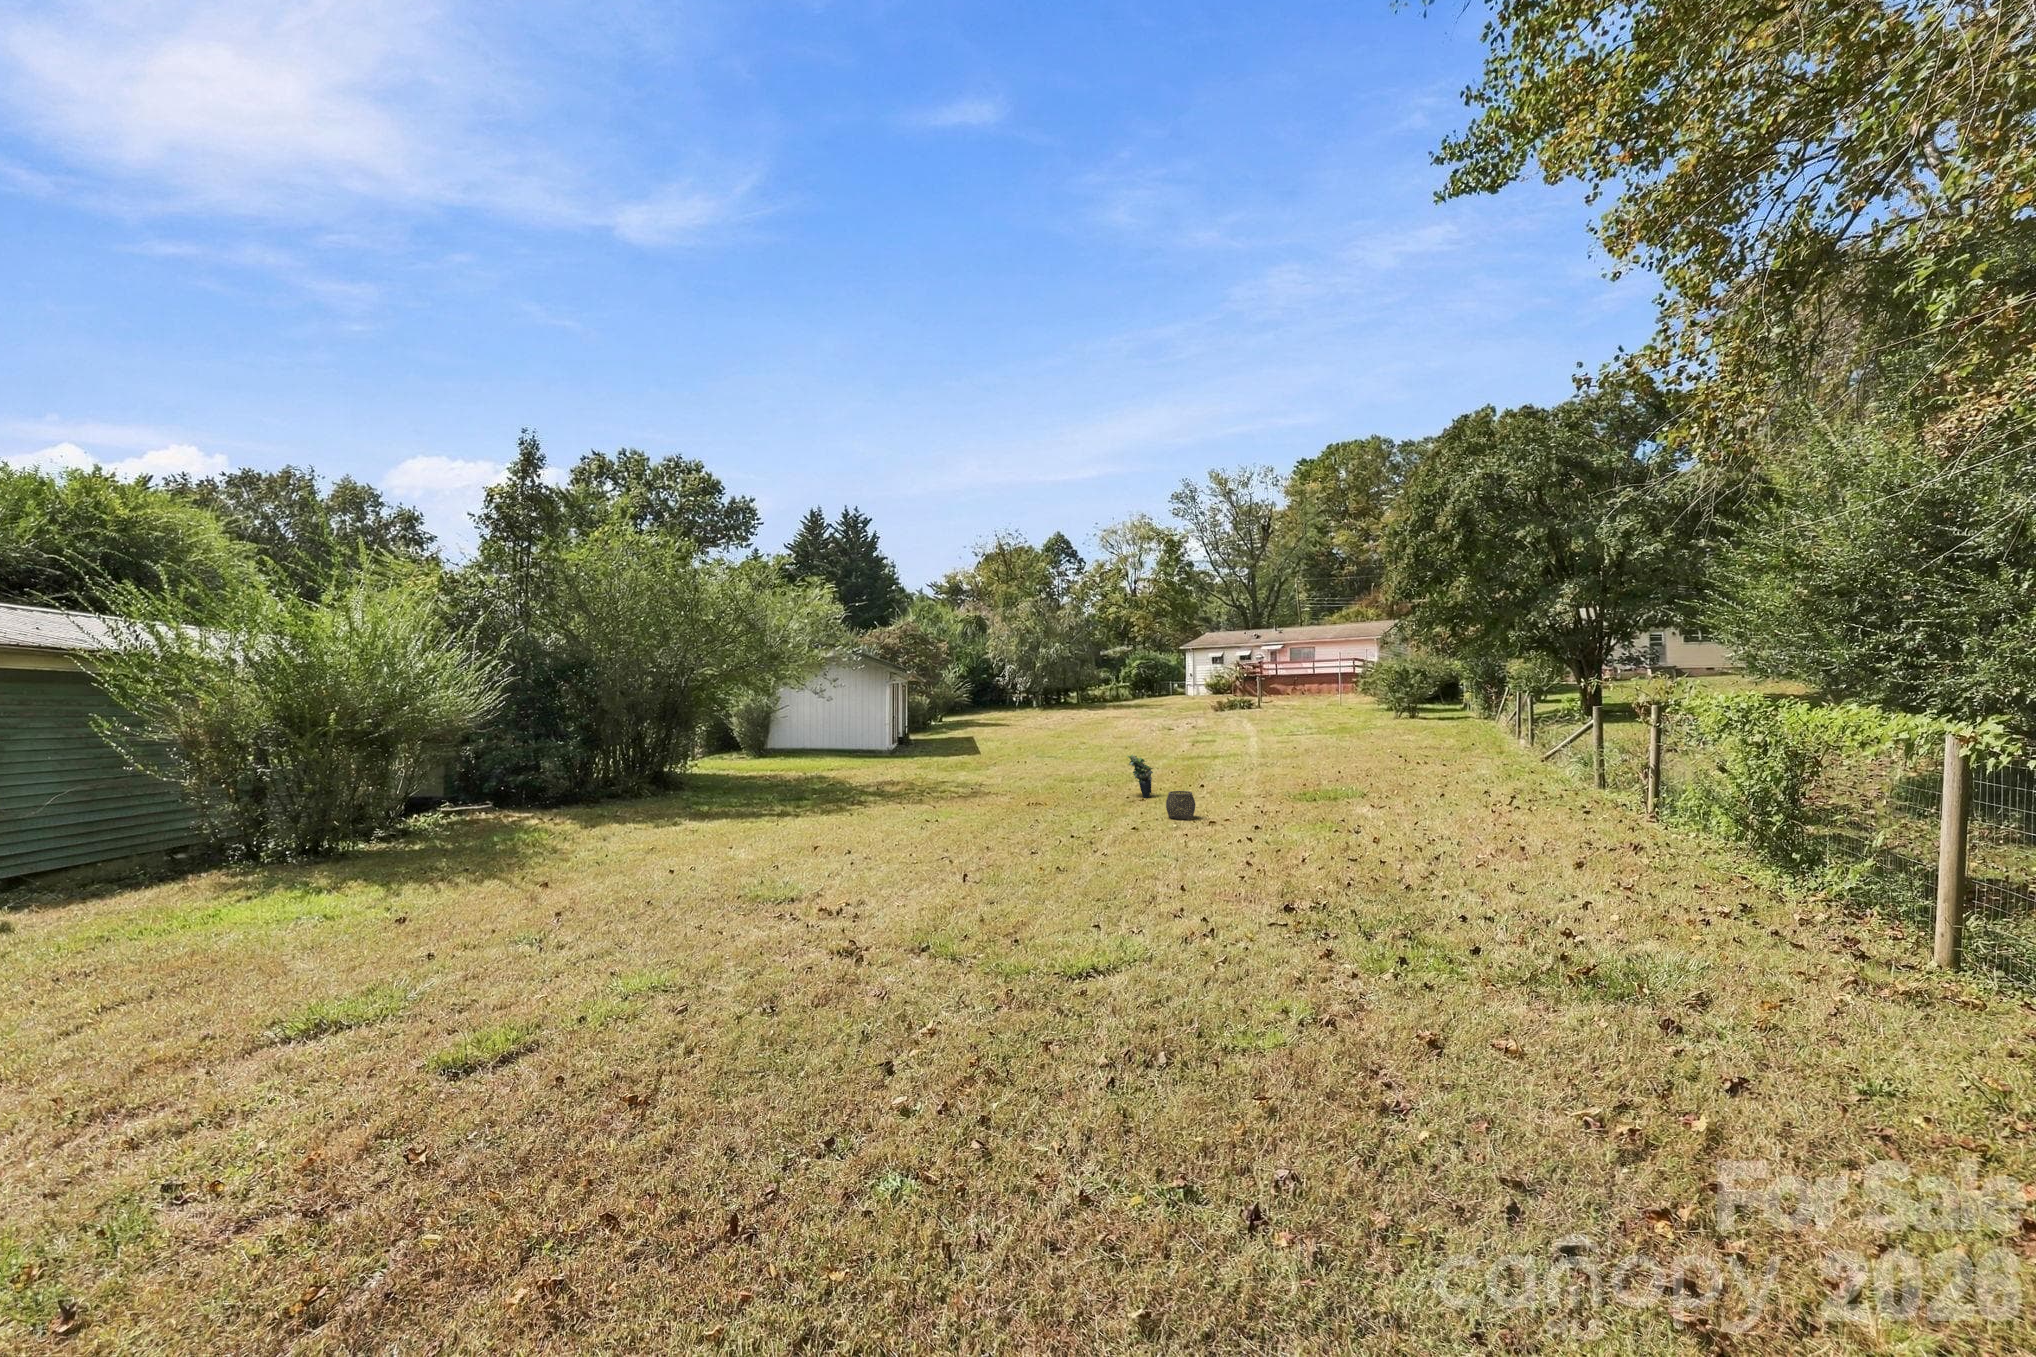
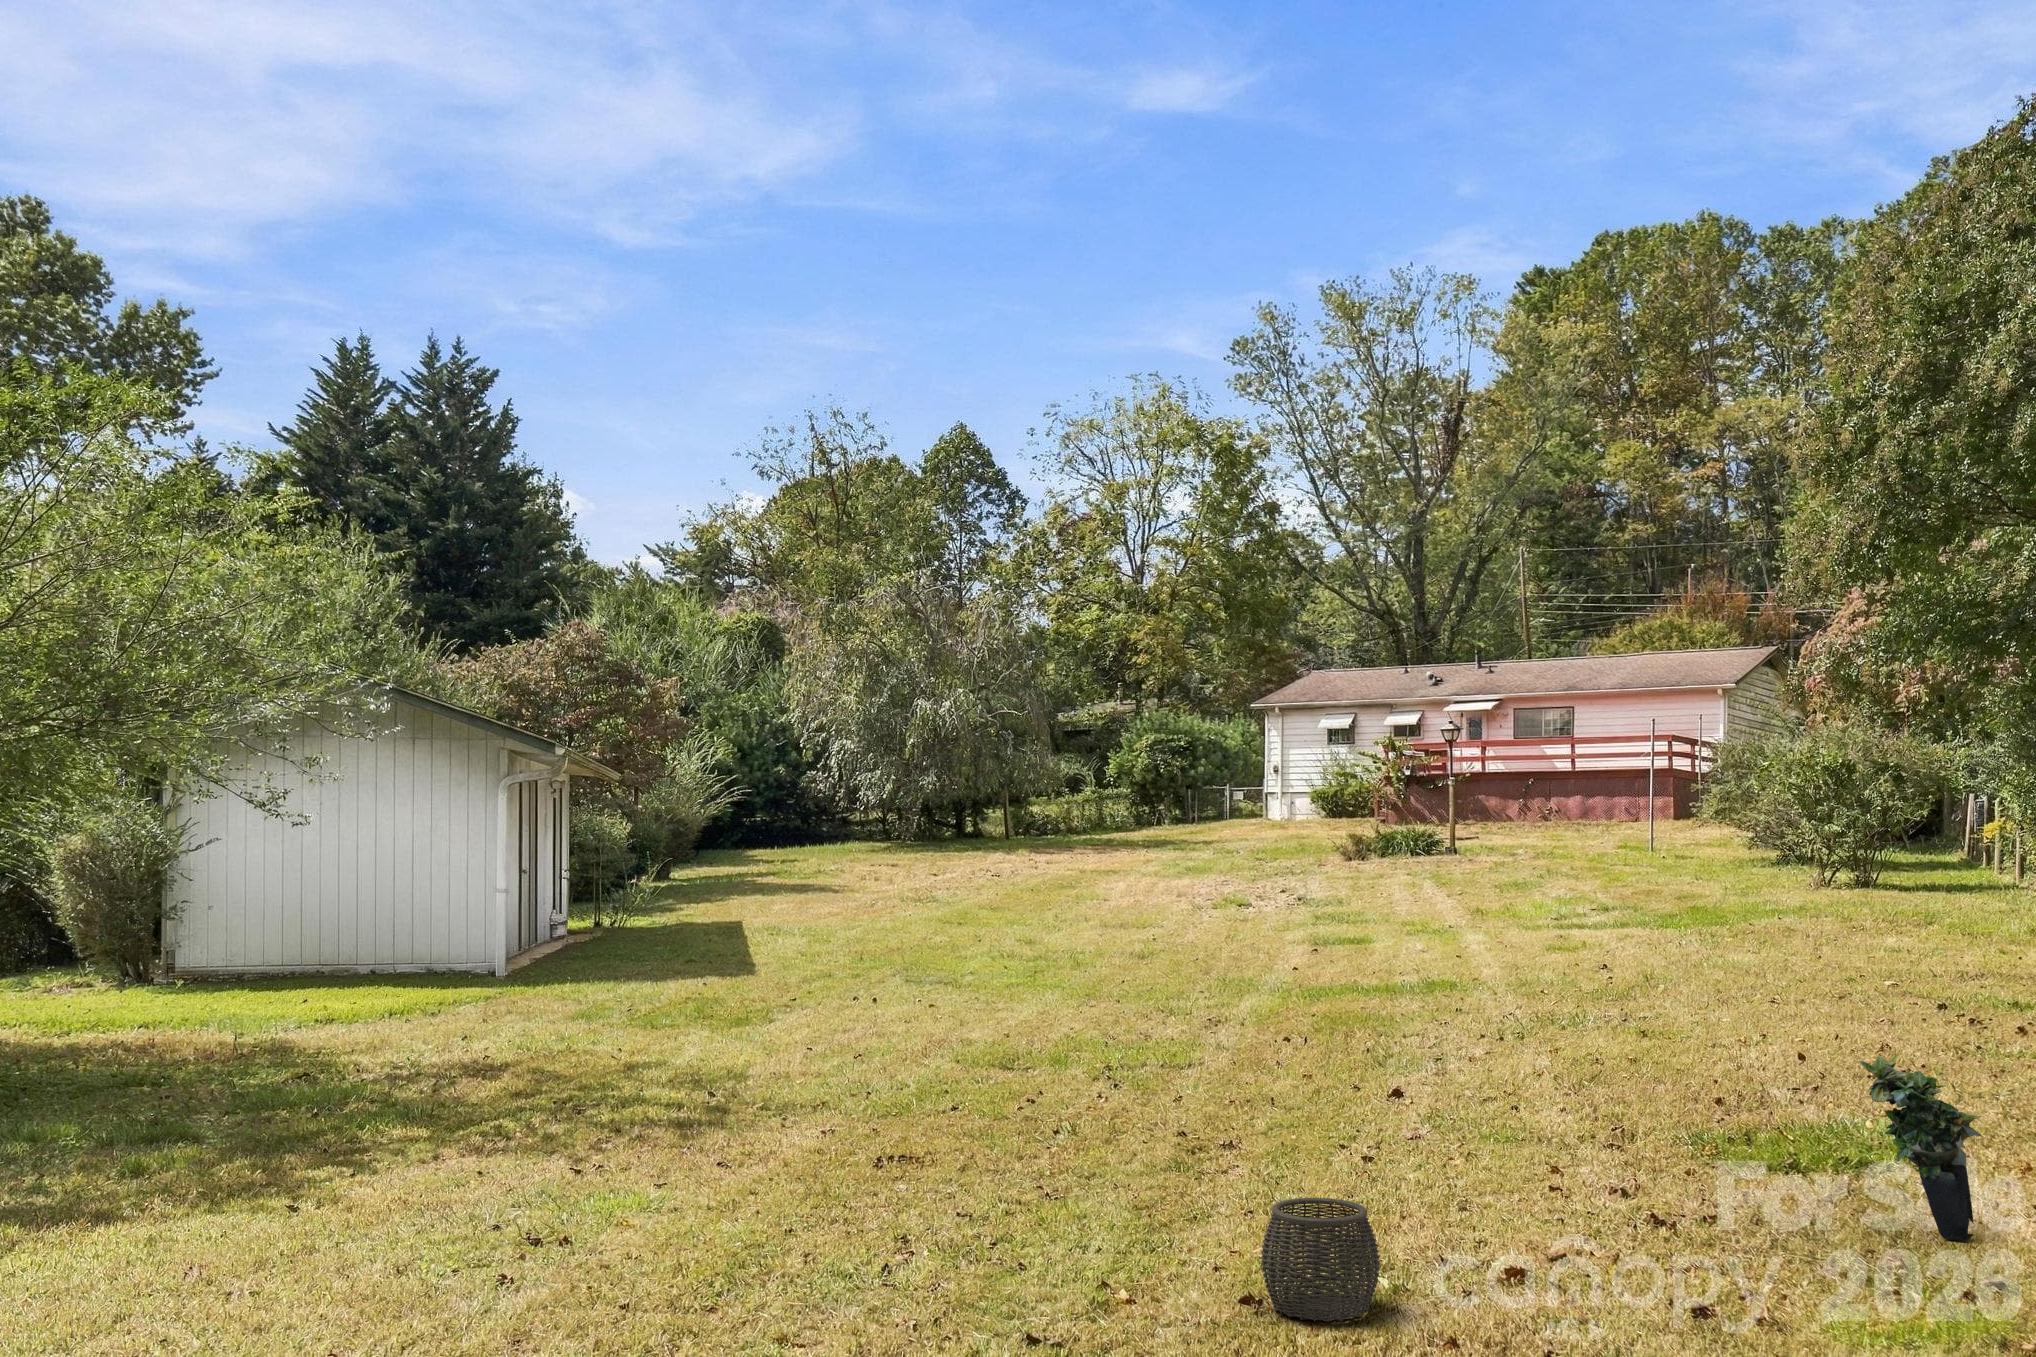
potted plant: present [1127,754,1153,798] -> present [1859,1053,1982,1242]

